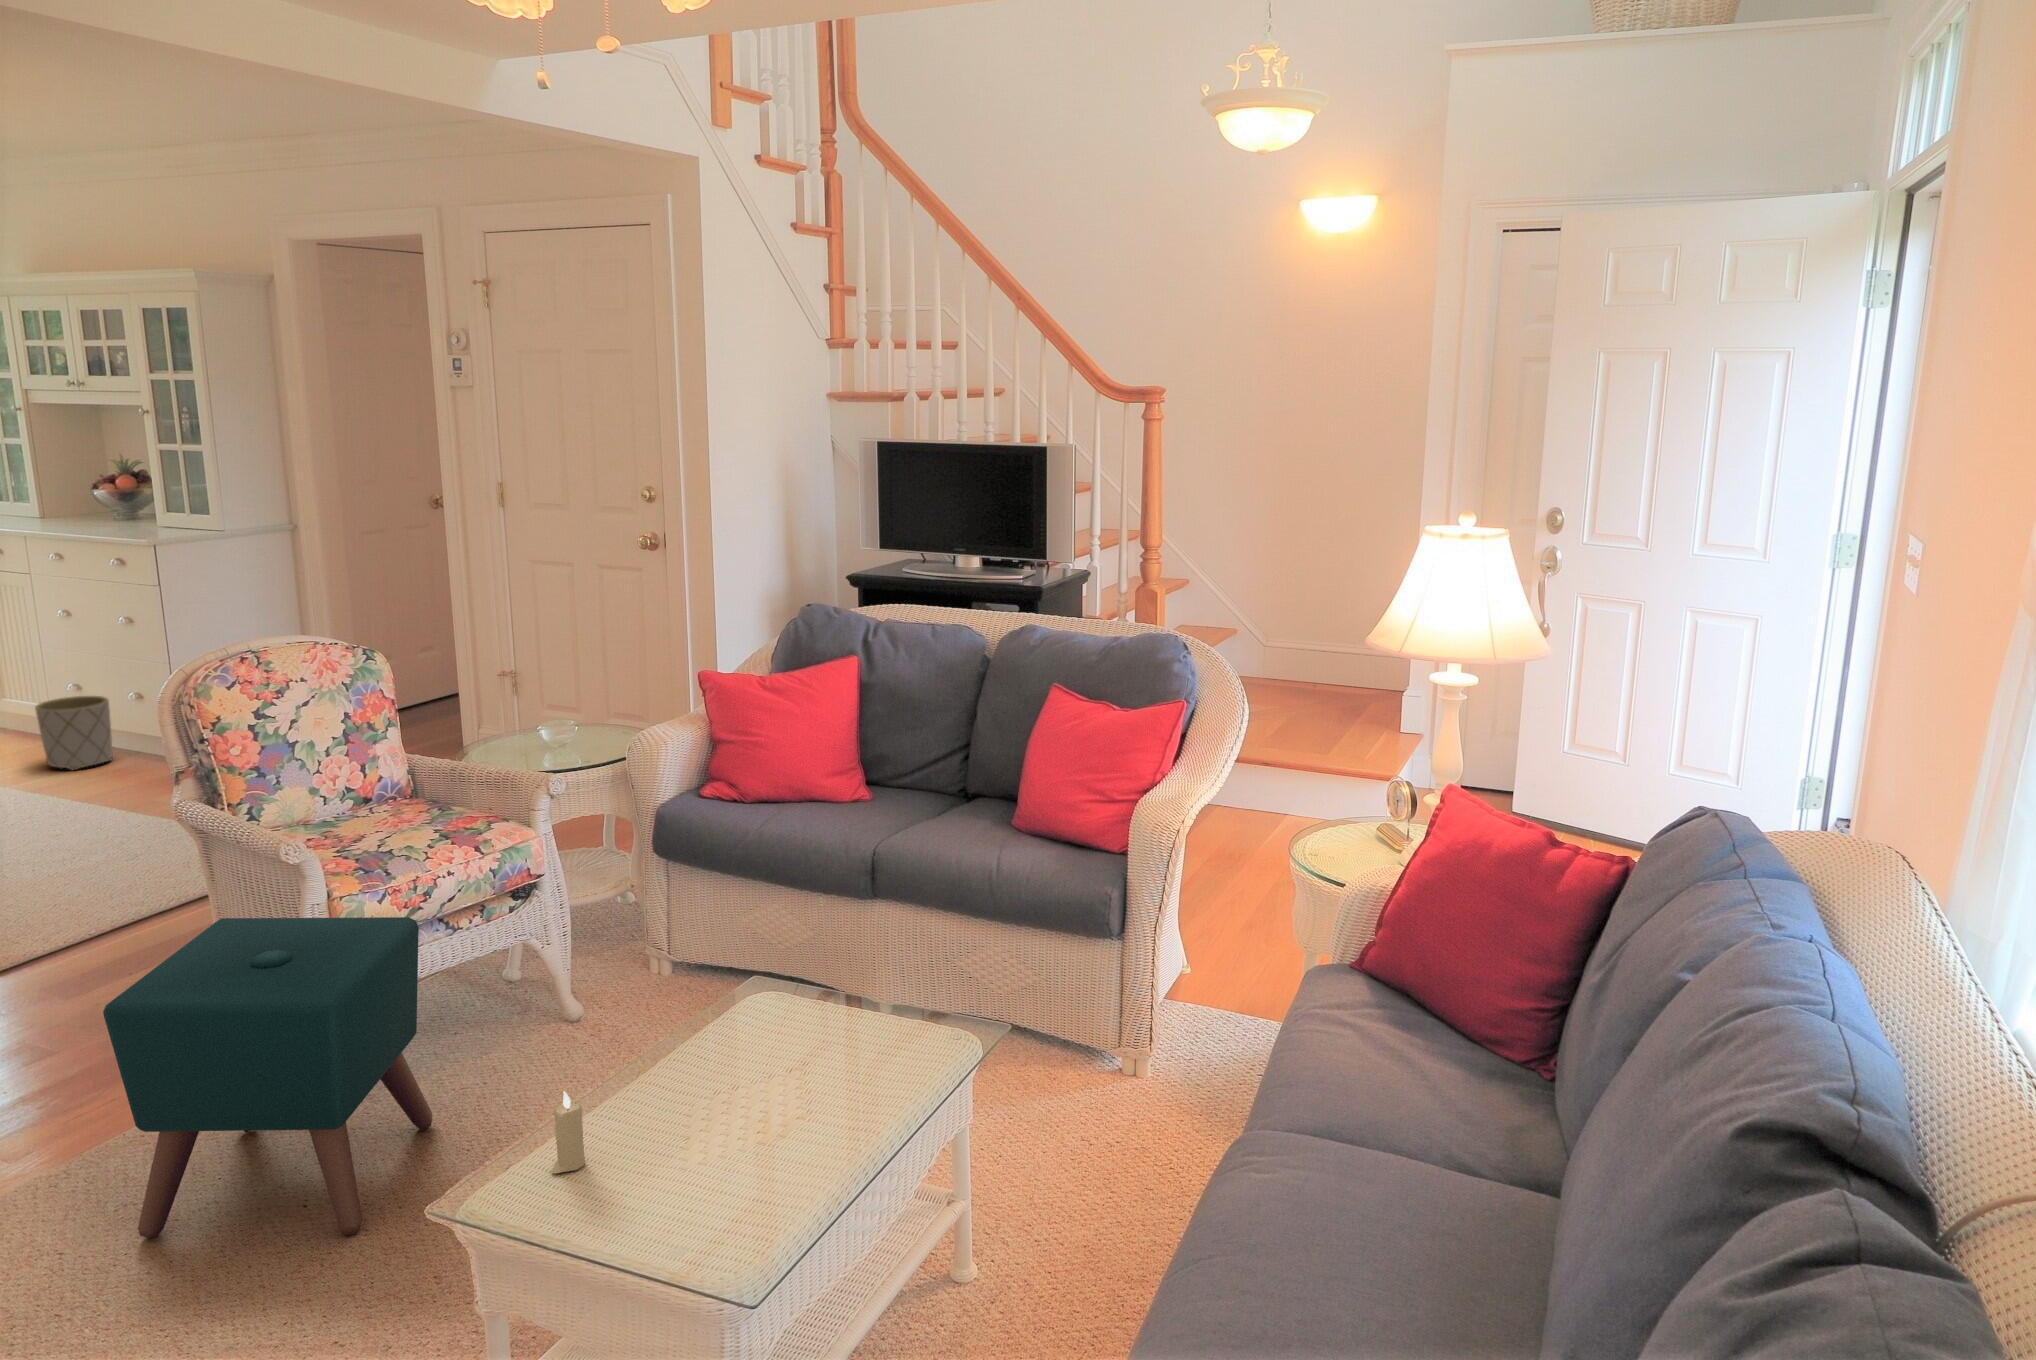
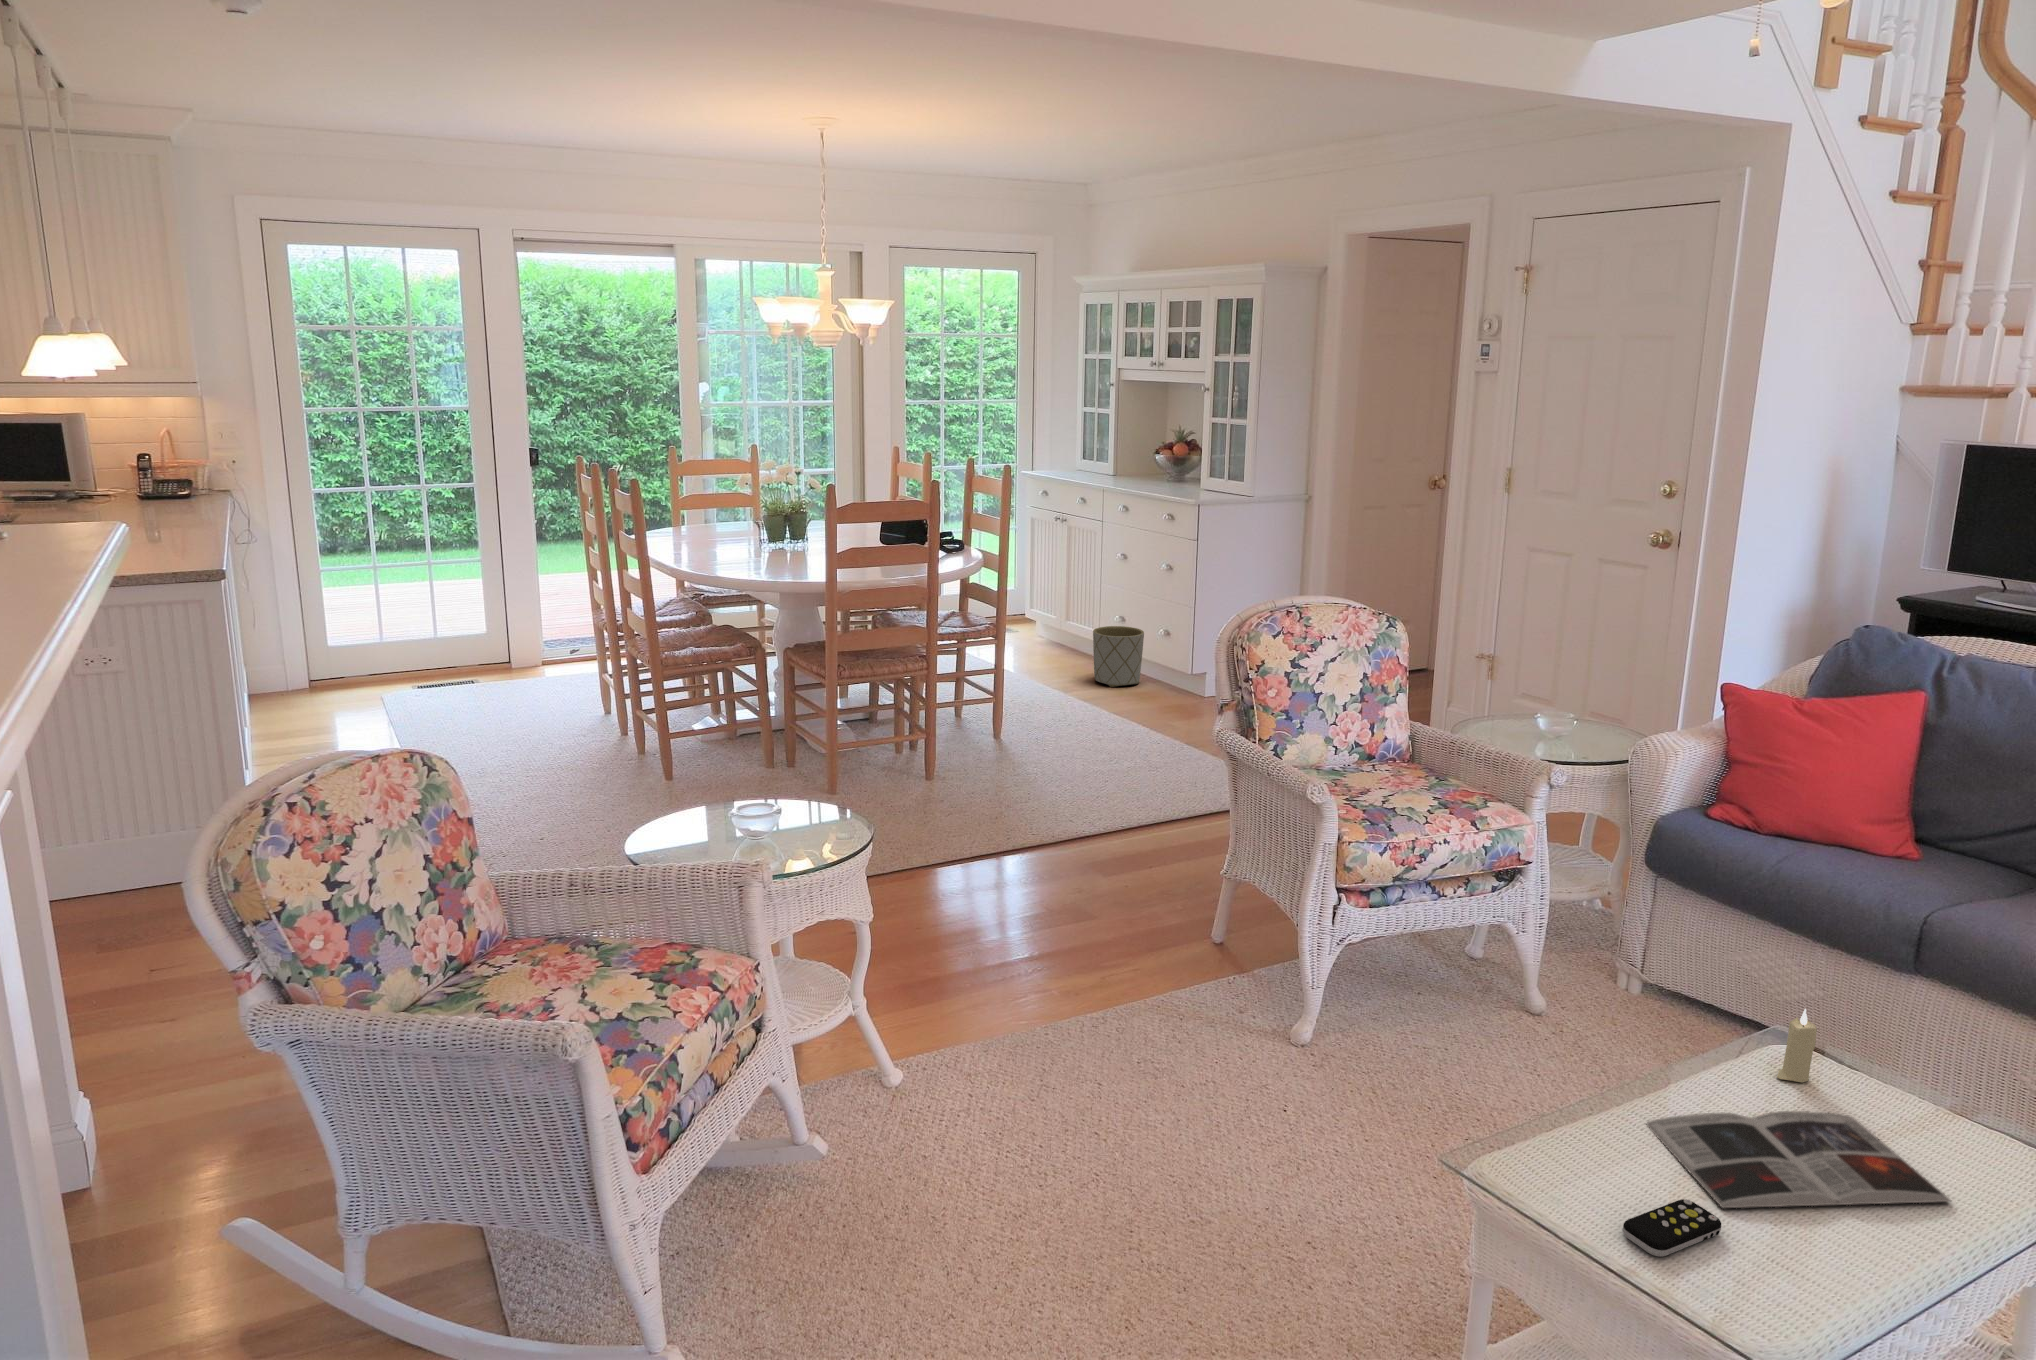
ottoman: present [103,917,432,1238] -> none [1160,838,1419,1152]
magazine: none [637,1037,882,1158] -> present [1647,1111,1951,1208]
candle: present [551,1092,585,1174] -> present [1777,1009,1817,1082]
remote control: none [611,1161,698,1226] -> present [1623,1199,1721,1257]

